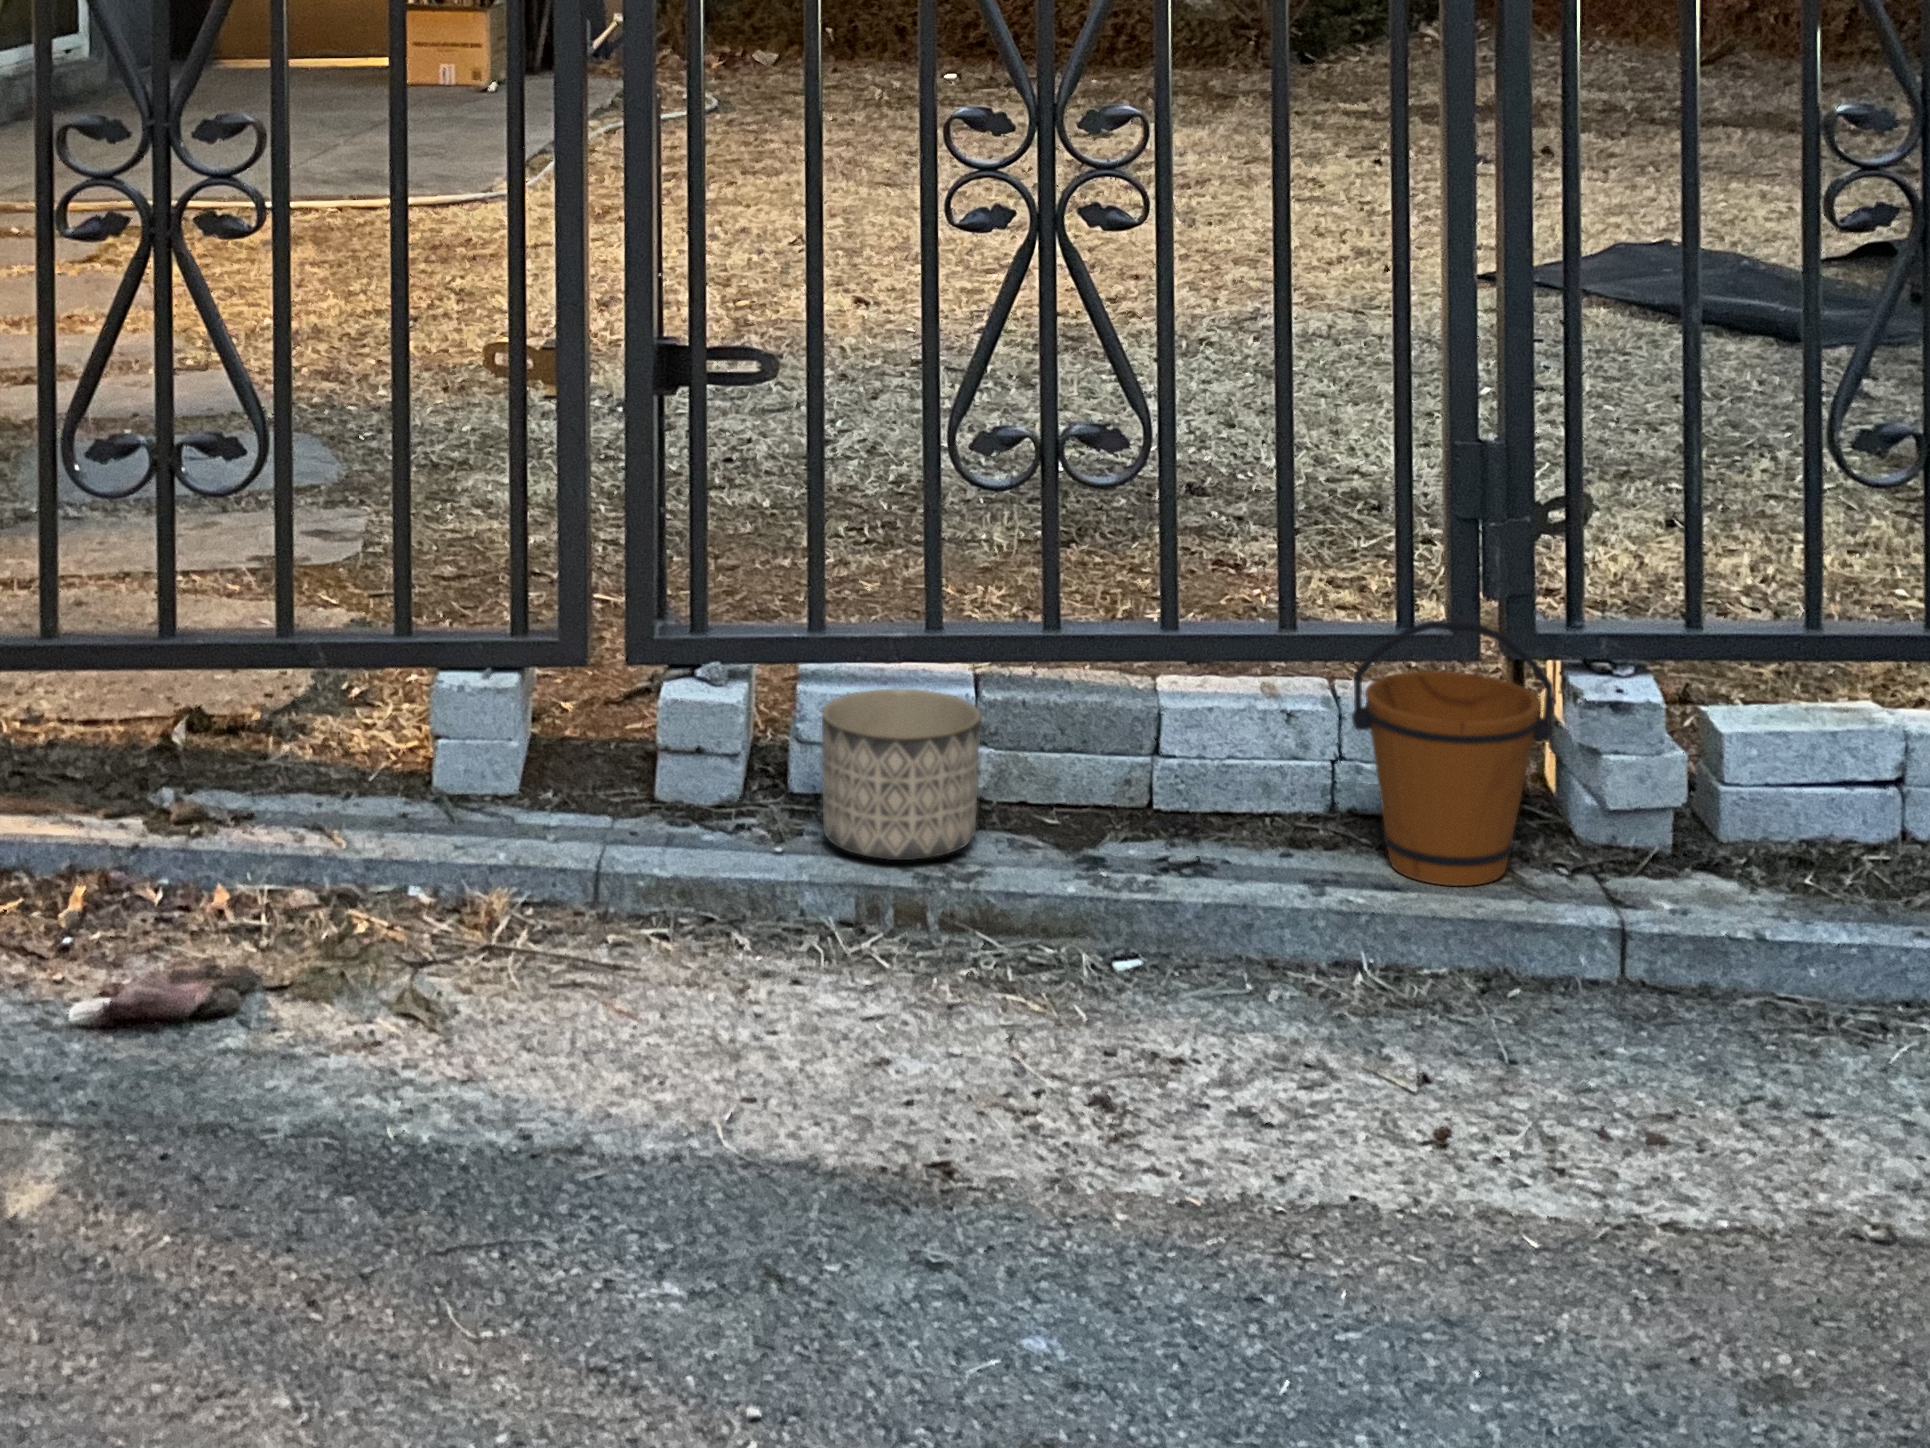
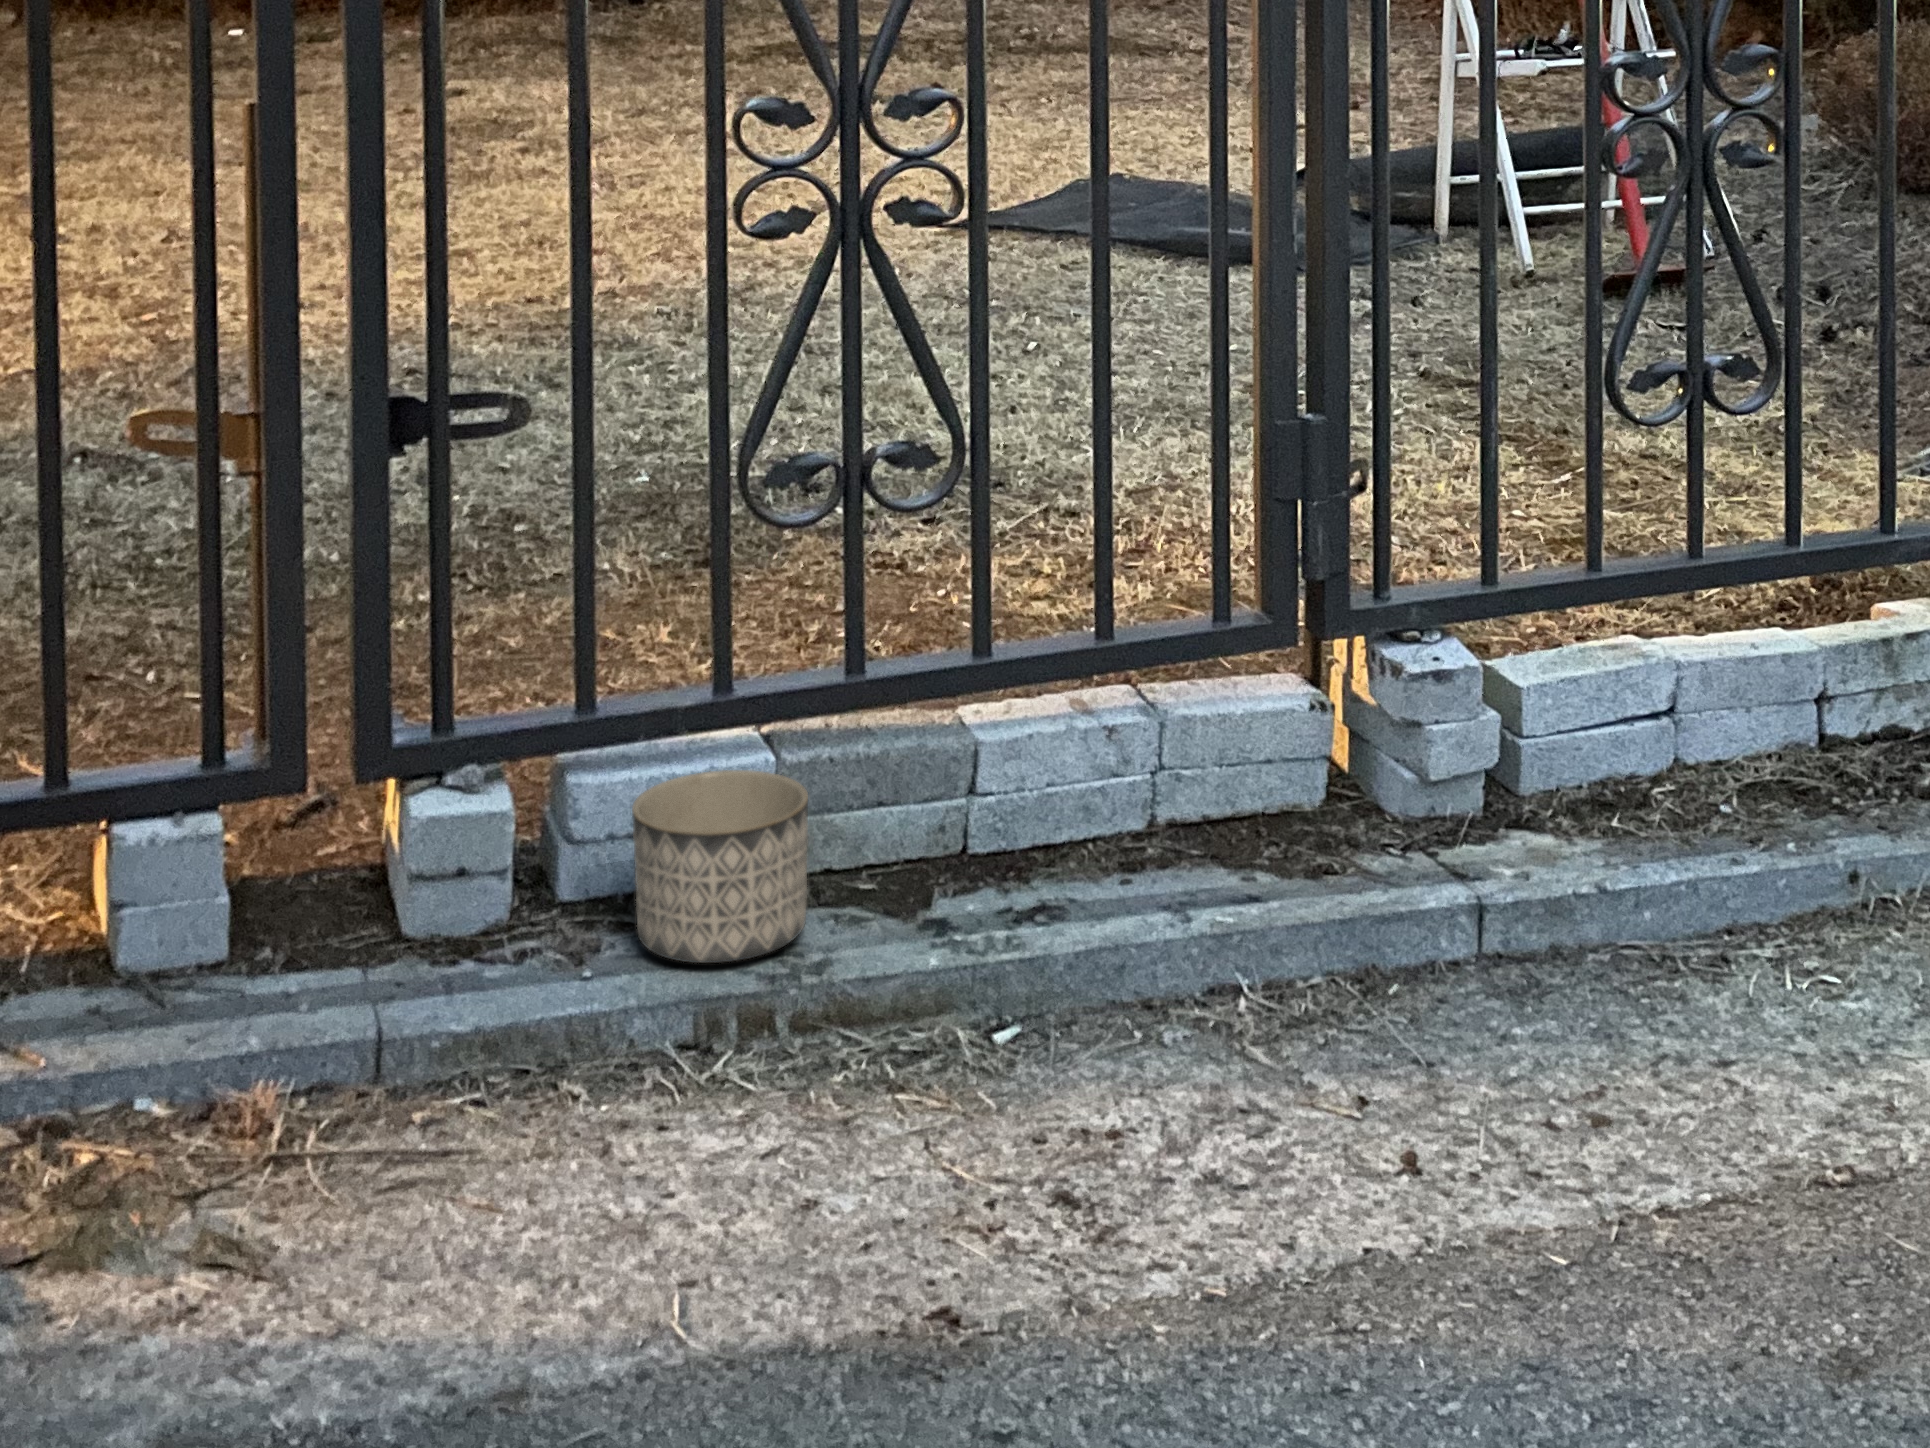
bucket: present [1352,621,1553,886] -> none [1181,623,1381,889]

